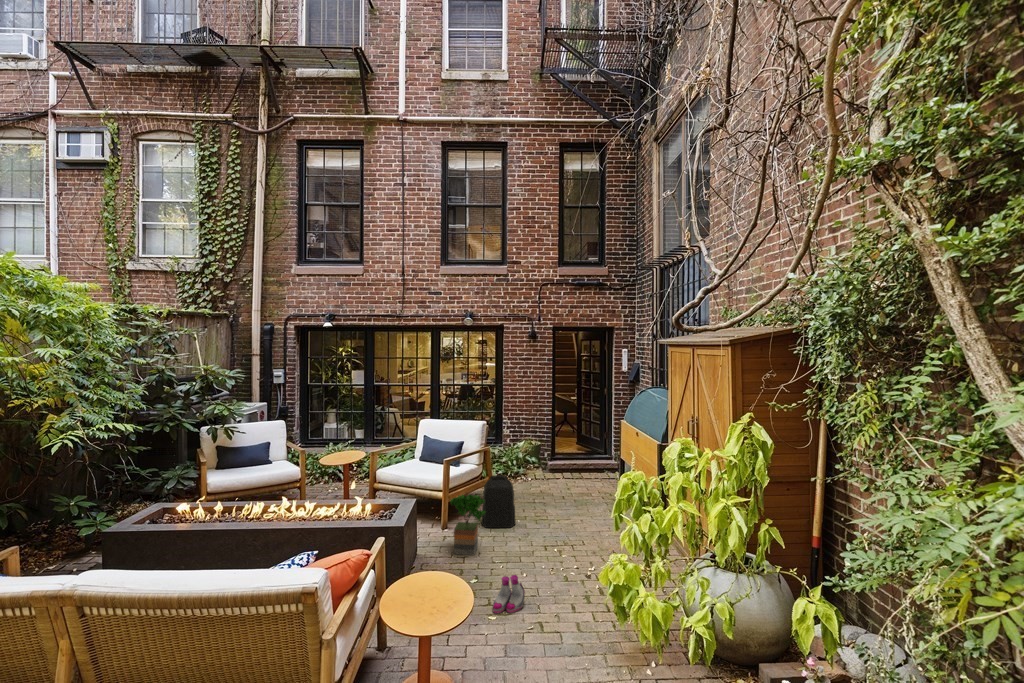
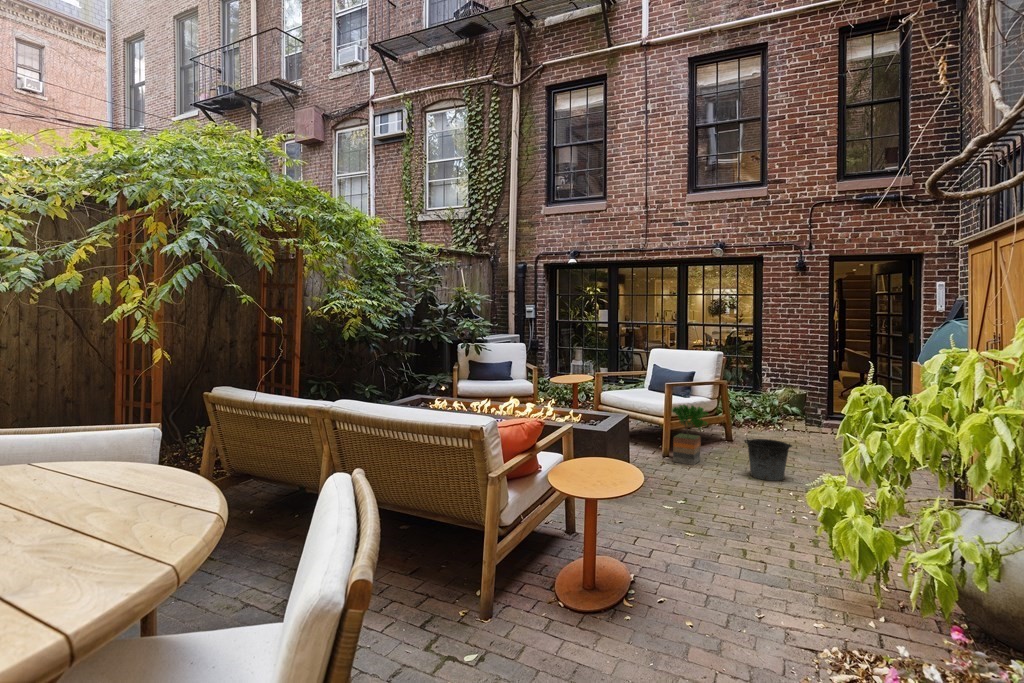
backpack: present [481,475,516,528] -> none [711,398,751,454]
bucket: none [519,522,560,565] -> present [744,438,792,481]
boots: present [493,575,525,613] -> none [698,467,735,502]

